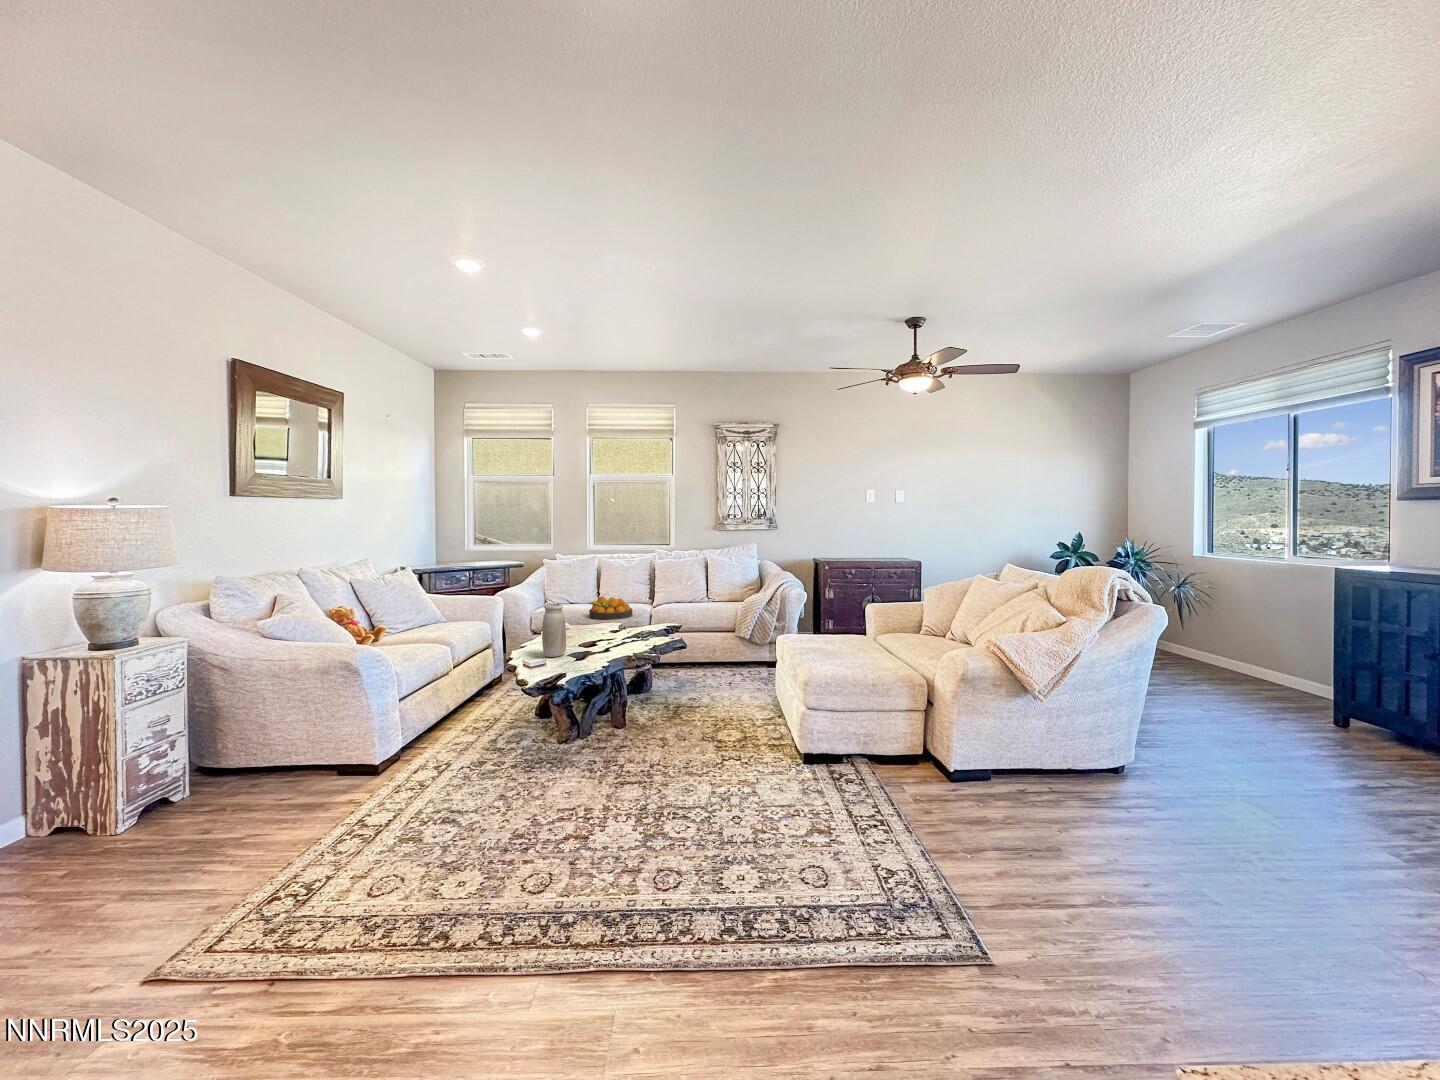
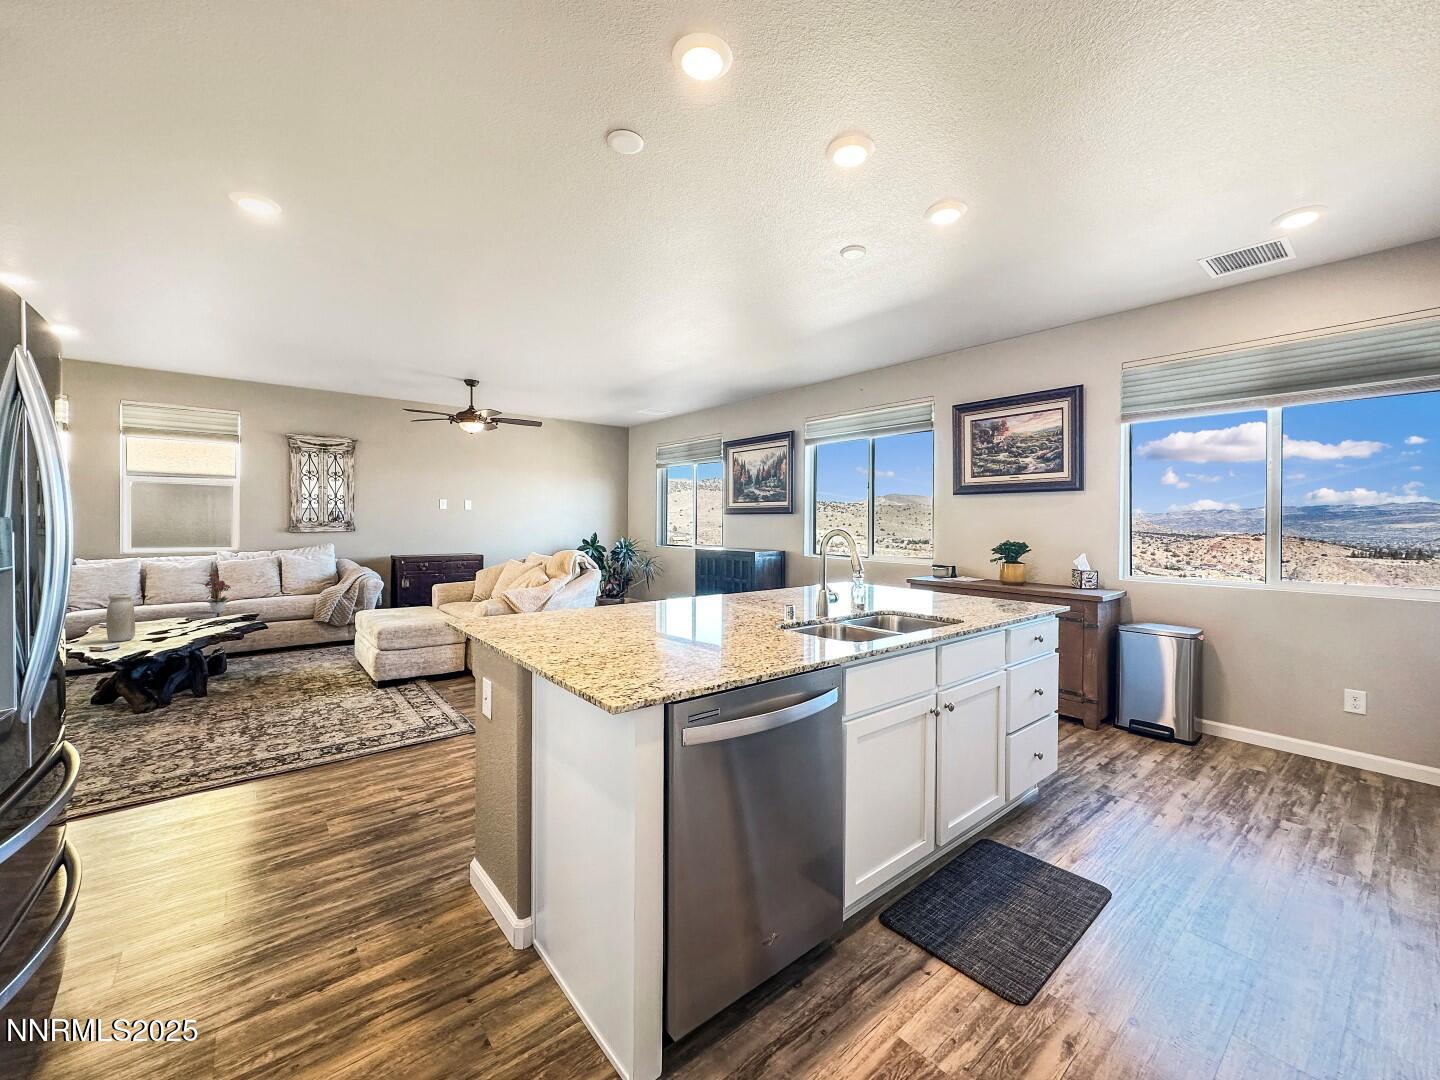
flower arrangement: none [637,575,662,620] -> present [205,574,231,613]
fruit bowl: present [588,597,632,620] -> none [136,596,194,617]

